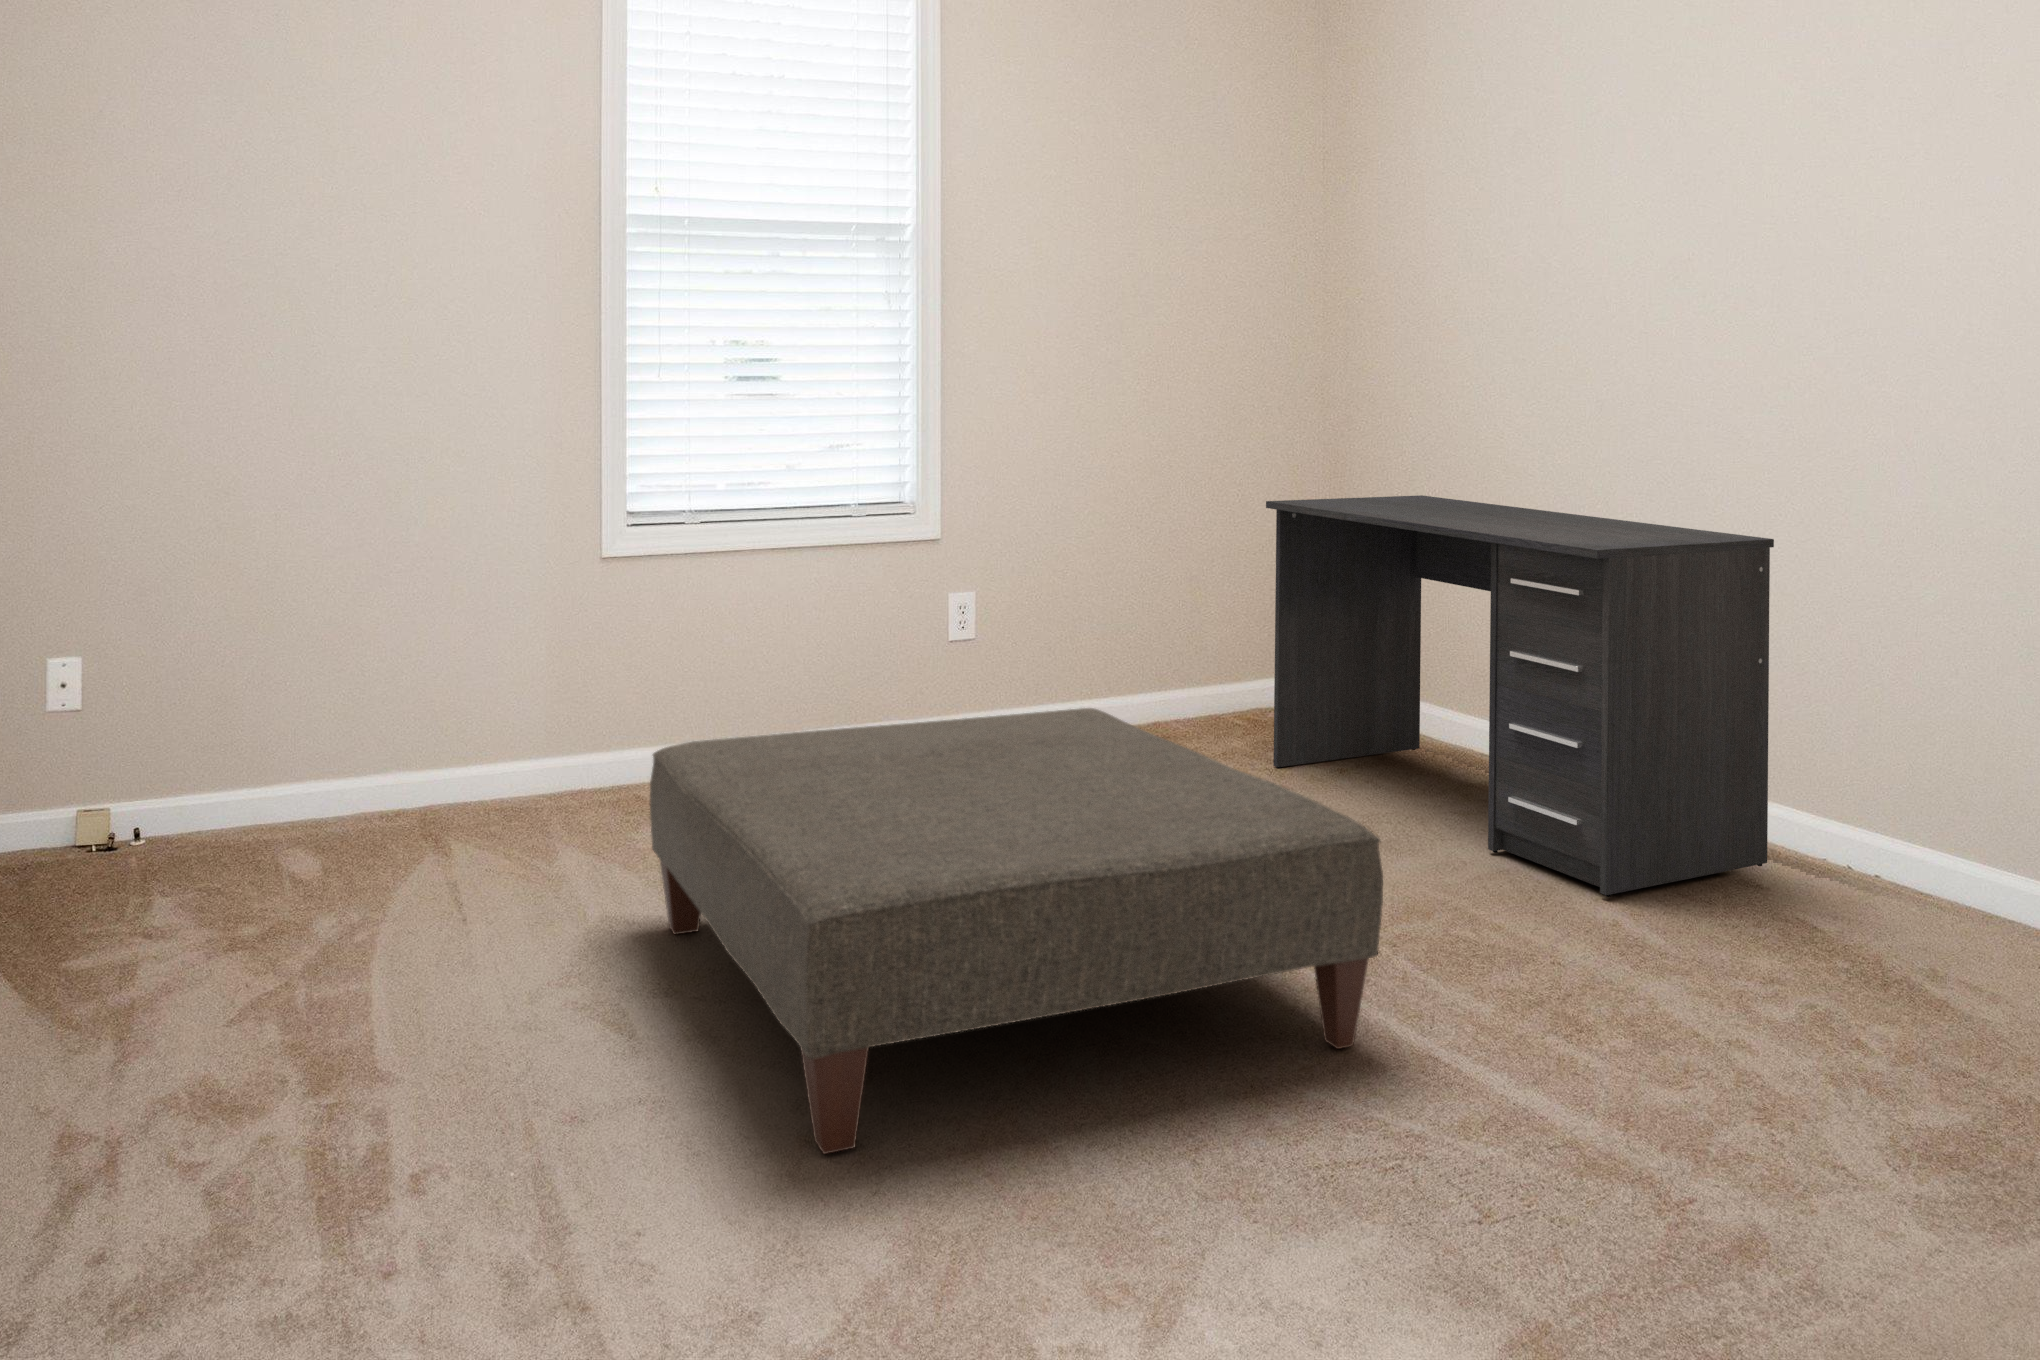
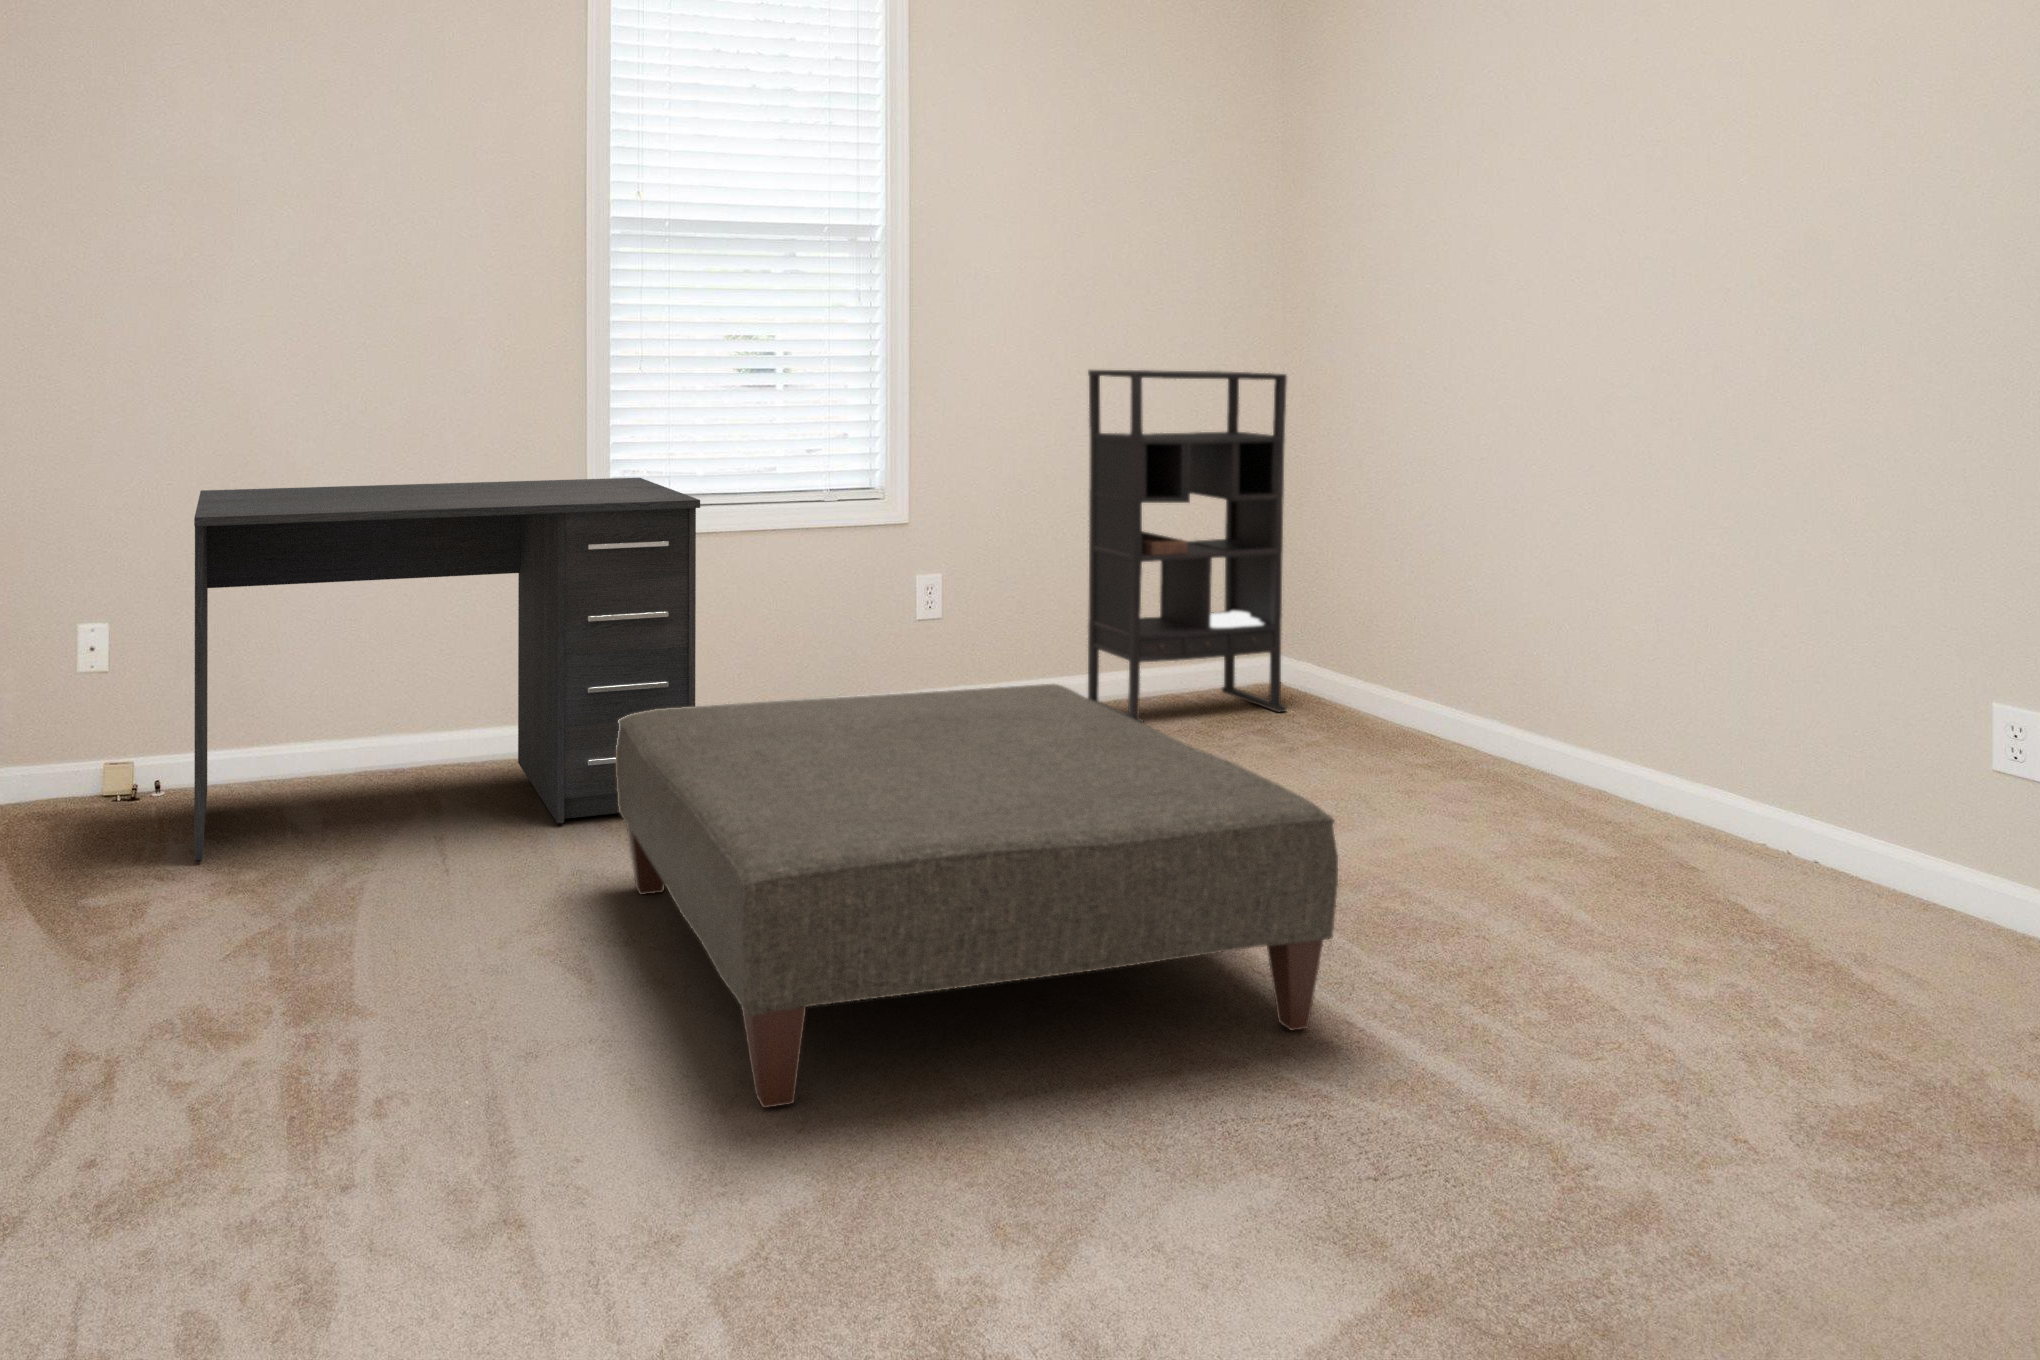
bookshelf: none [1104,394,1301,748] -> present [1088,370,1287,723]
desk: present [1266,495,1774,897] -> present [194,478,700,862]

